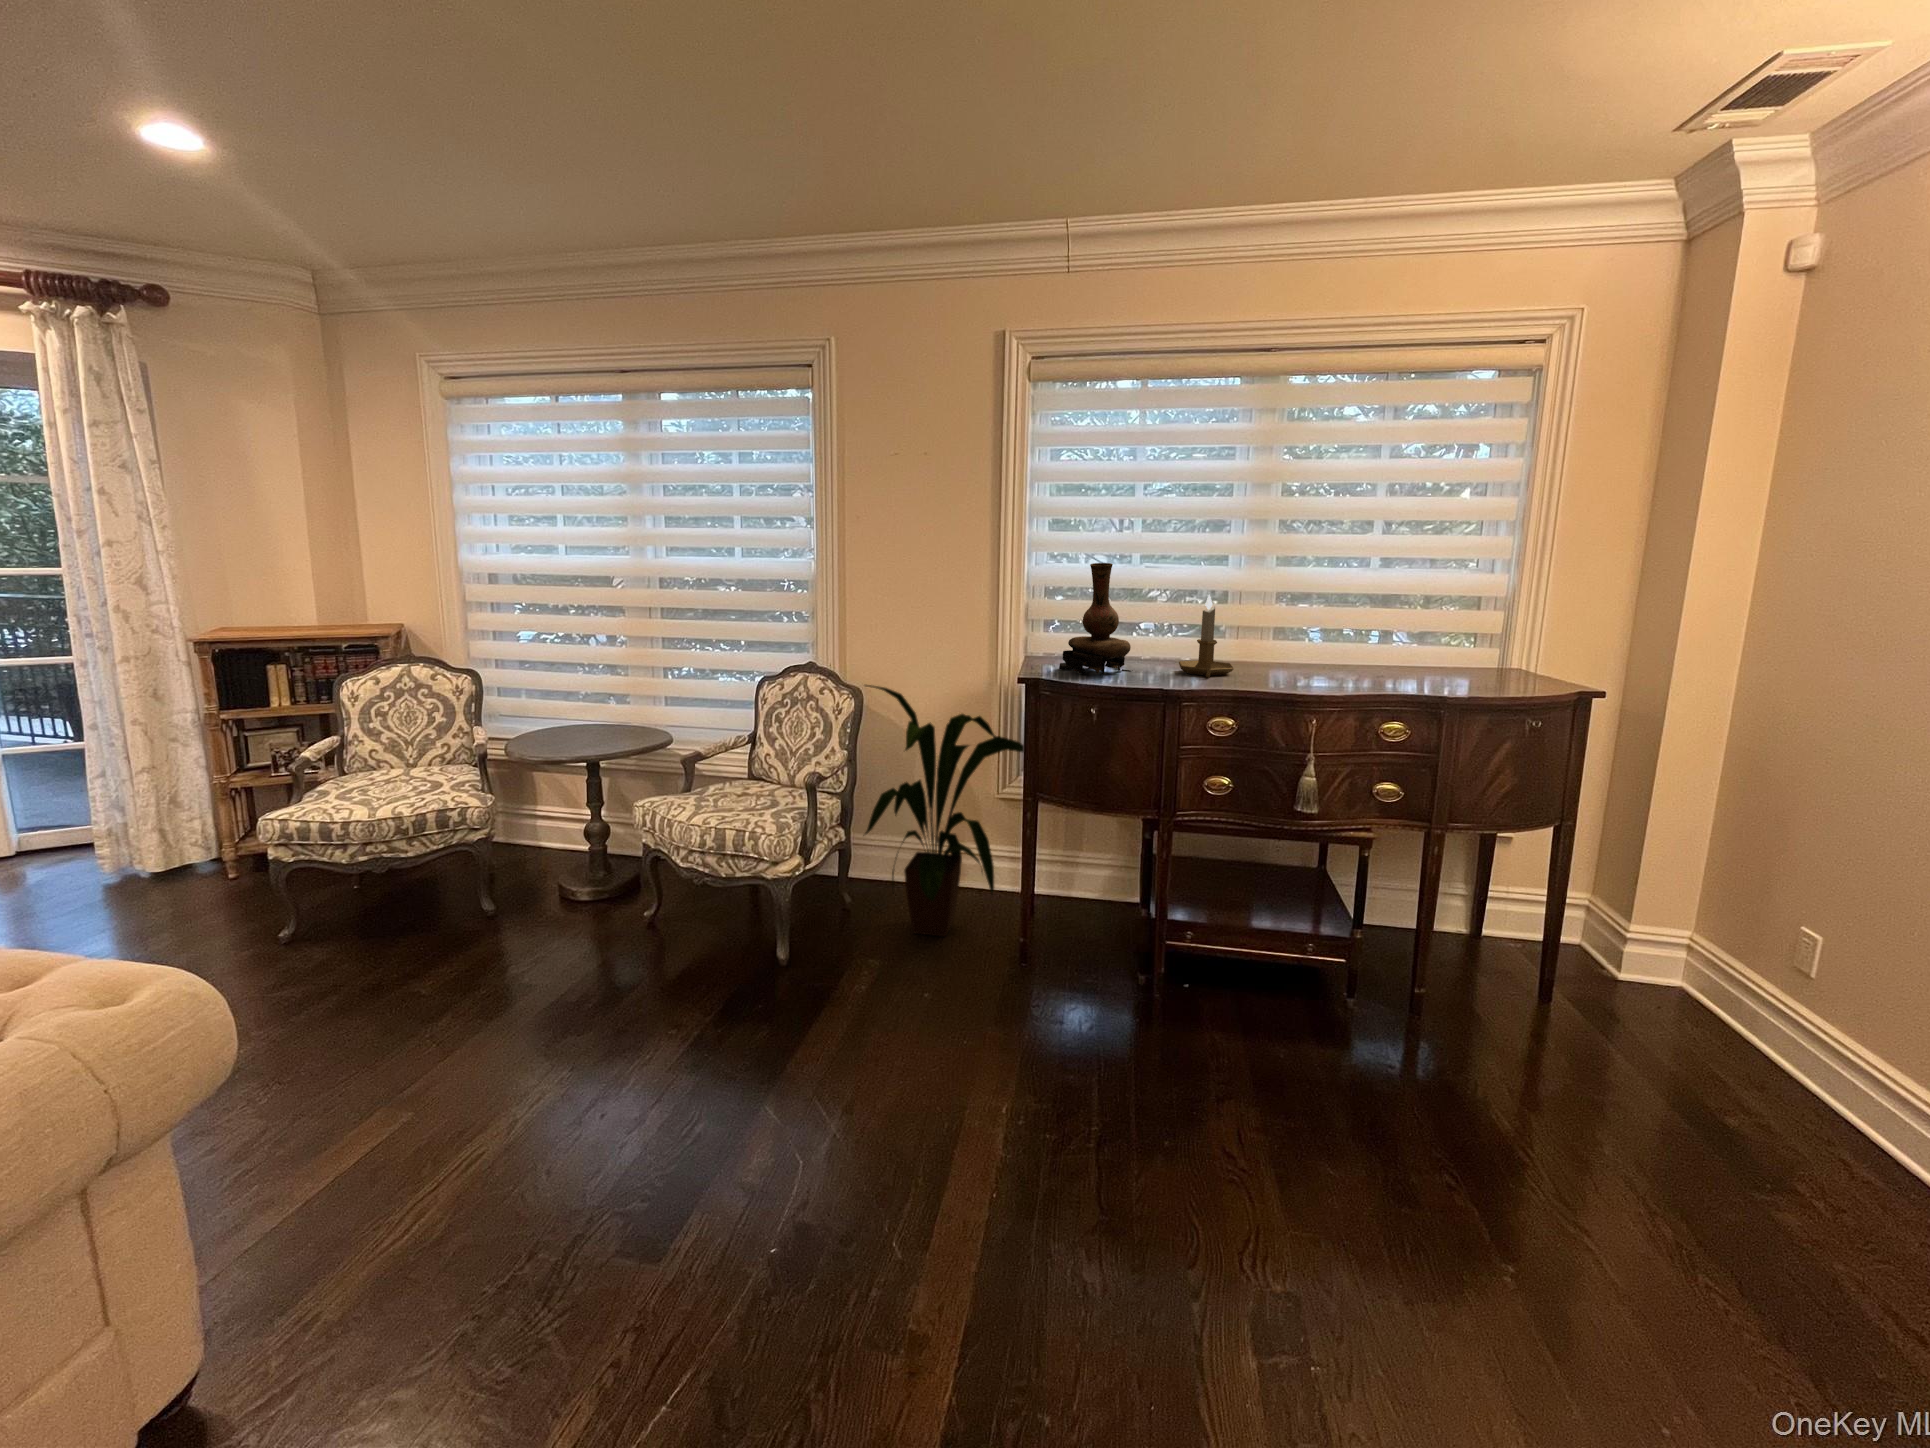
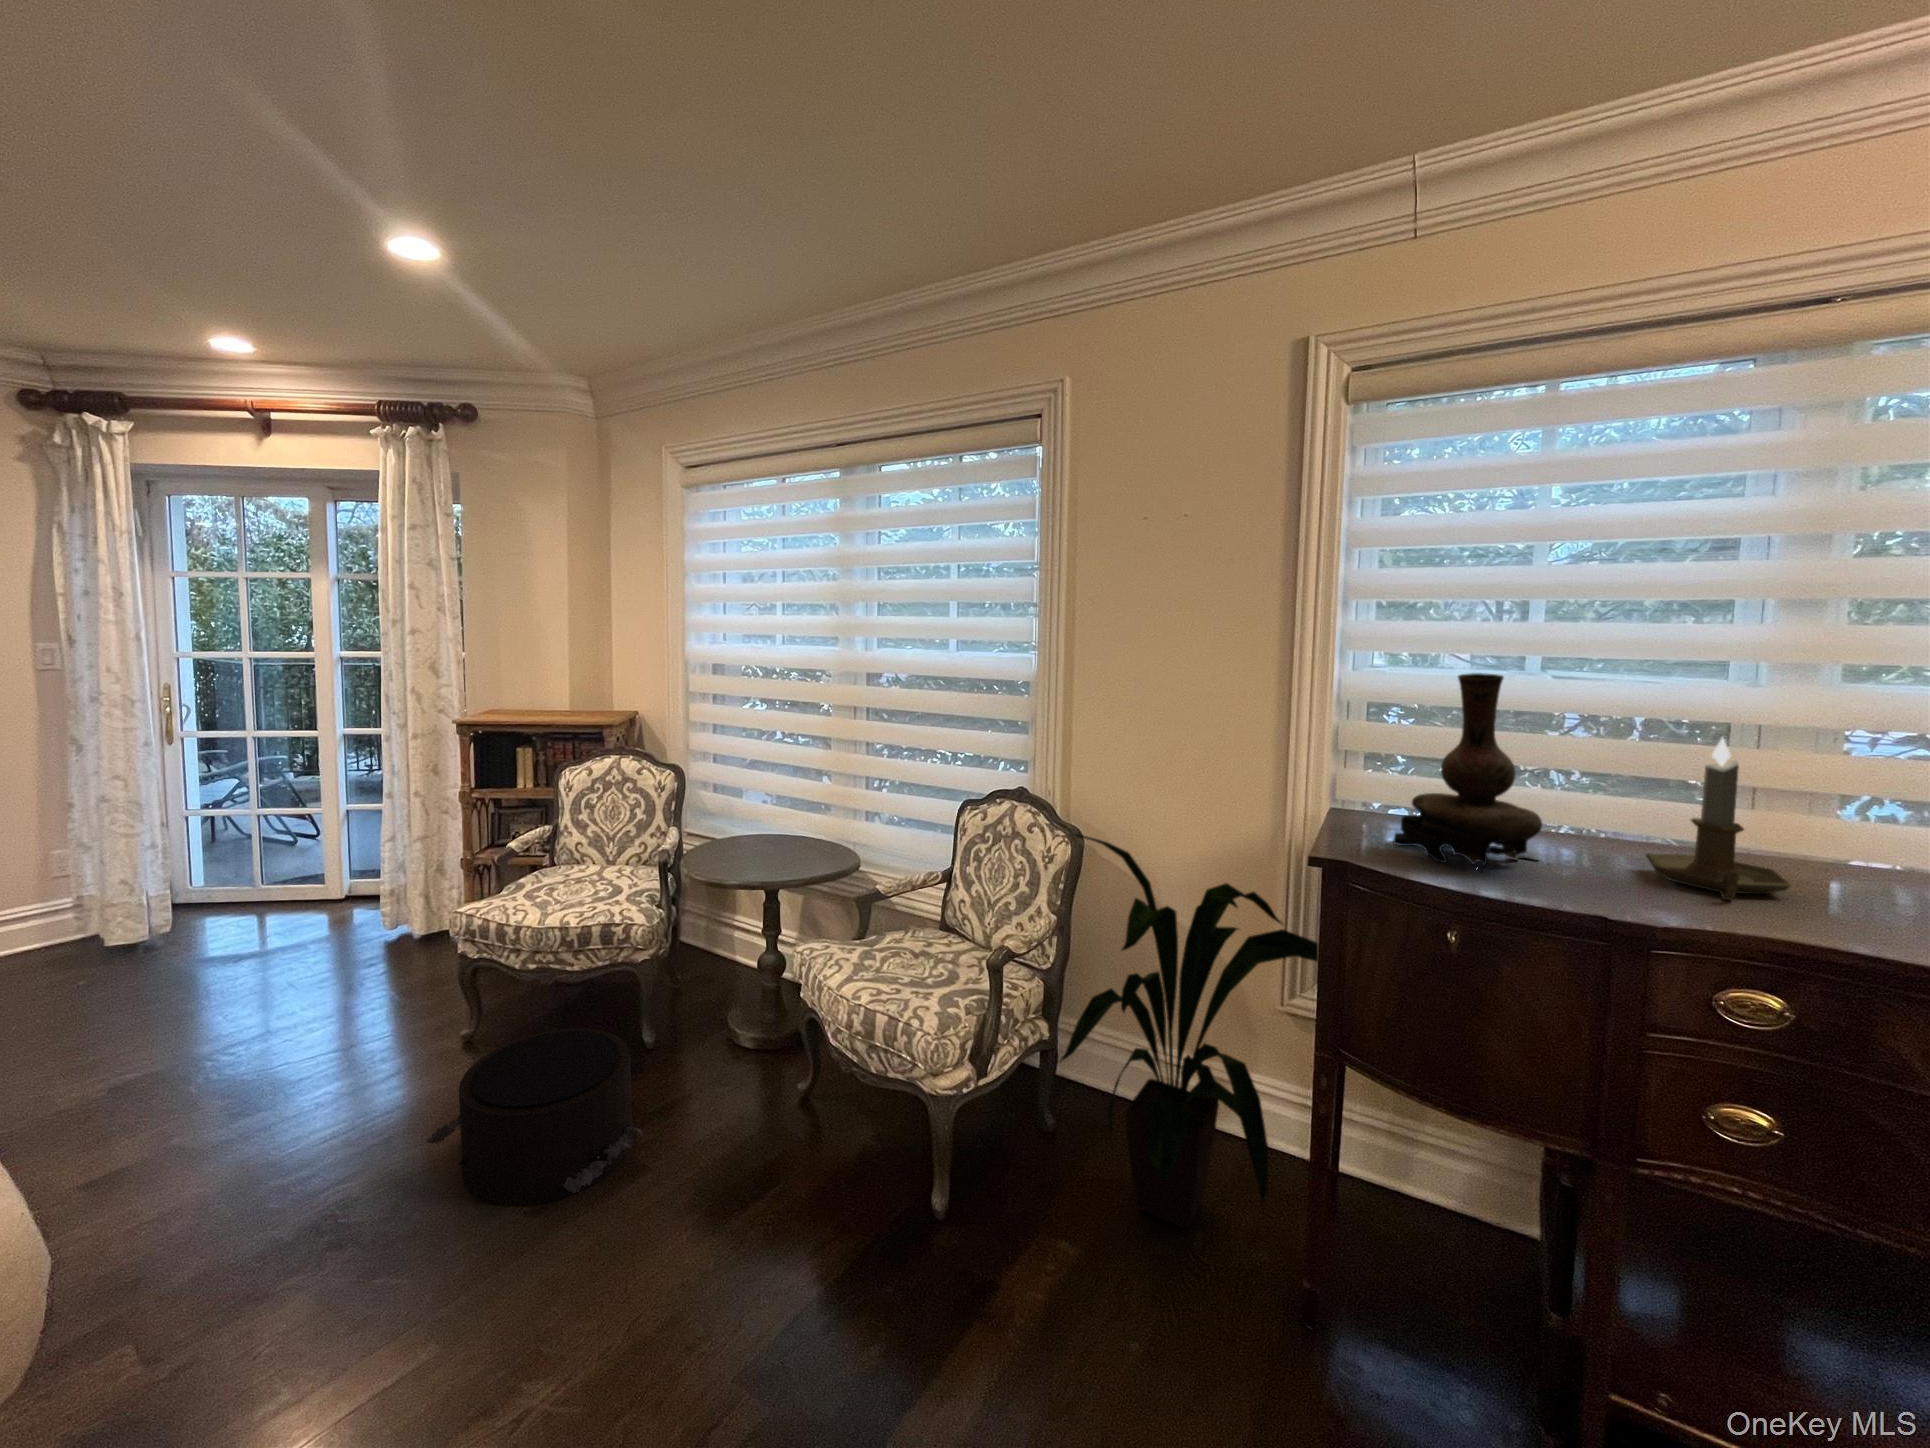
pouf: none [313,892,527,1029] -> present [426,1028,644,1207]

